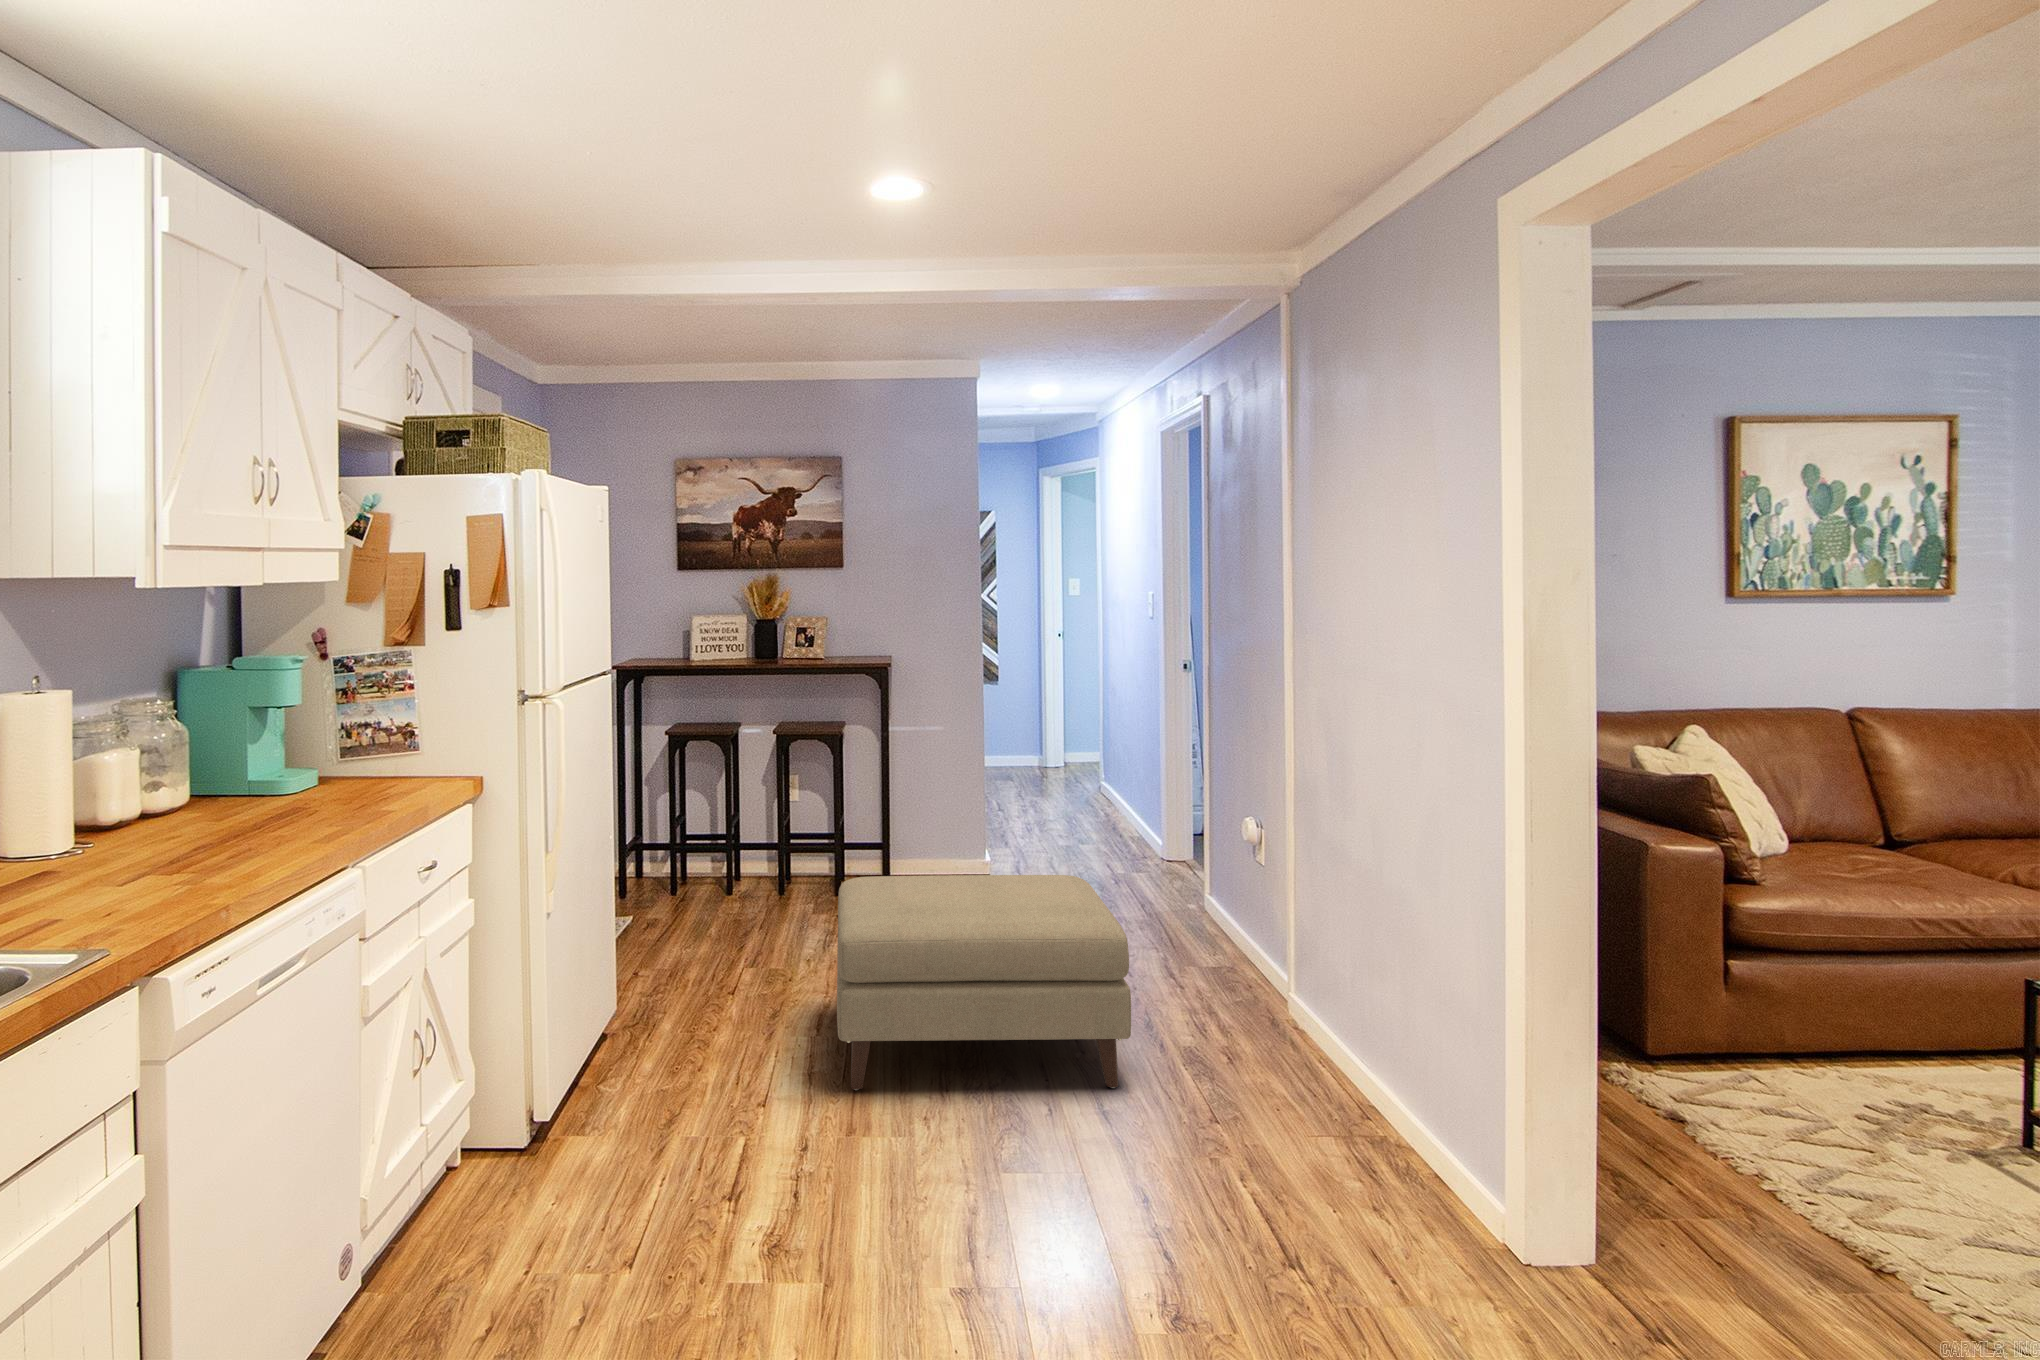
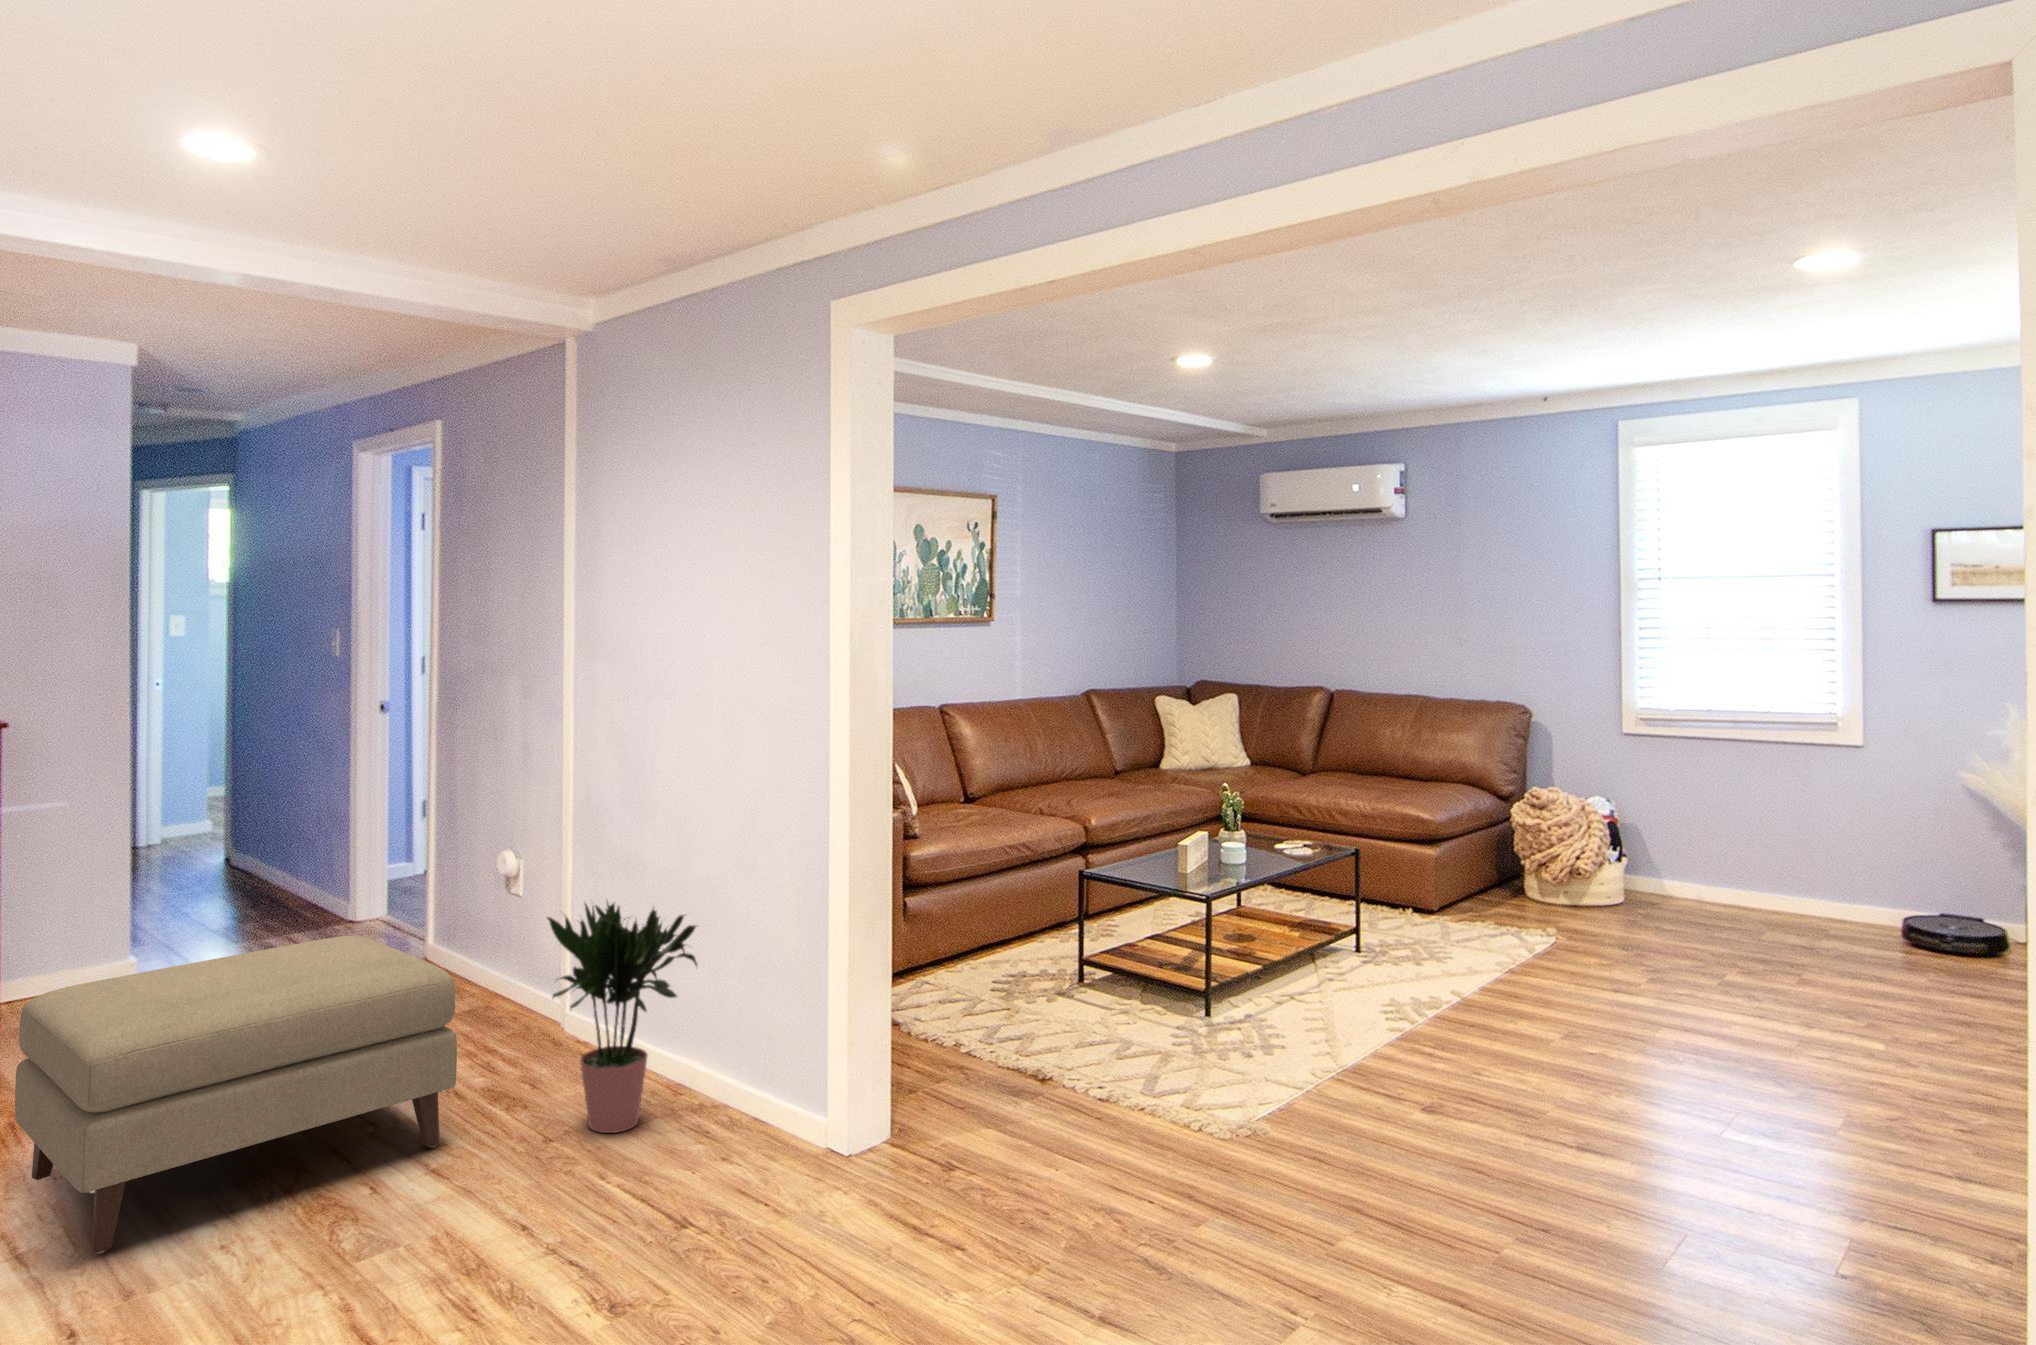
potted plant: none [1209,879,1377,1135] -> present [548,903,697,1133]

